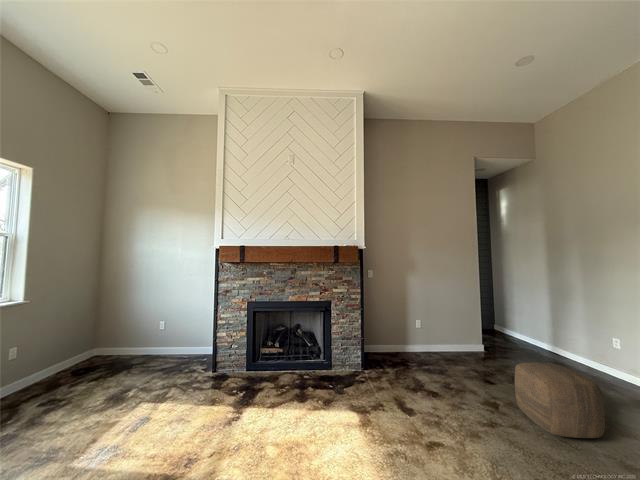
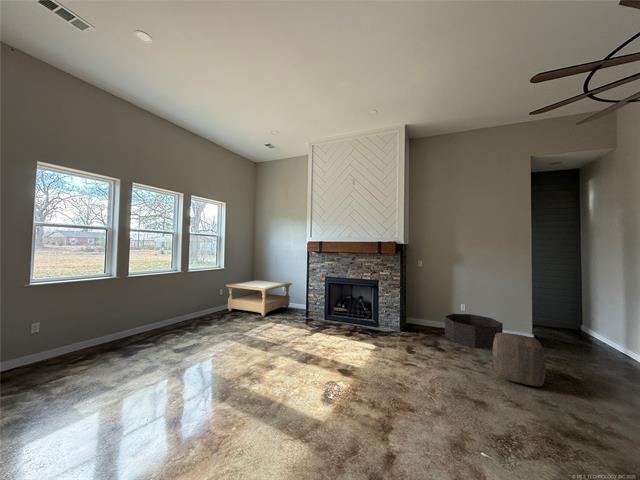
coffee table: none [28,314,180,391] -> present [226,280,292,316]
basket: none [413,332,478,379] -> present [445,314,503,348]

